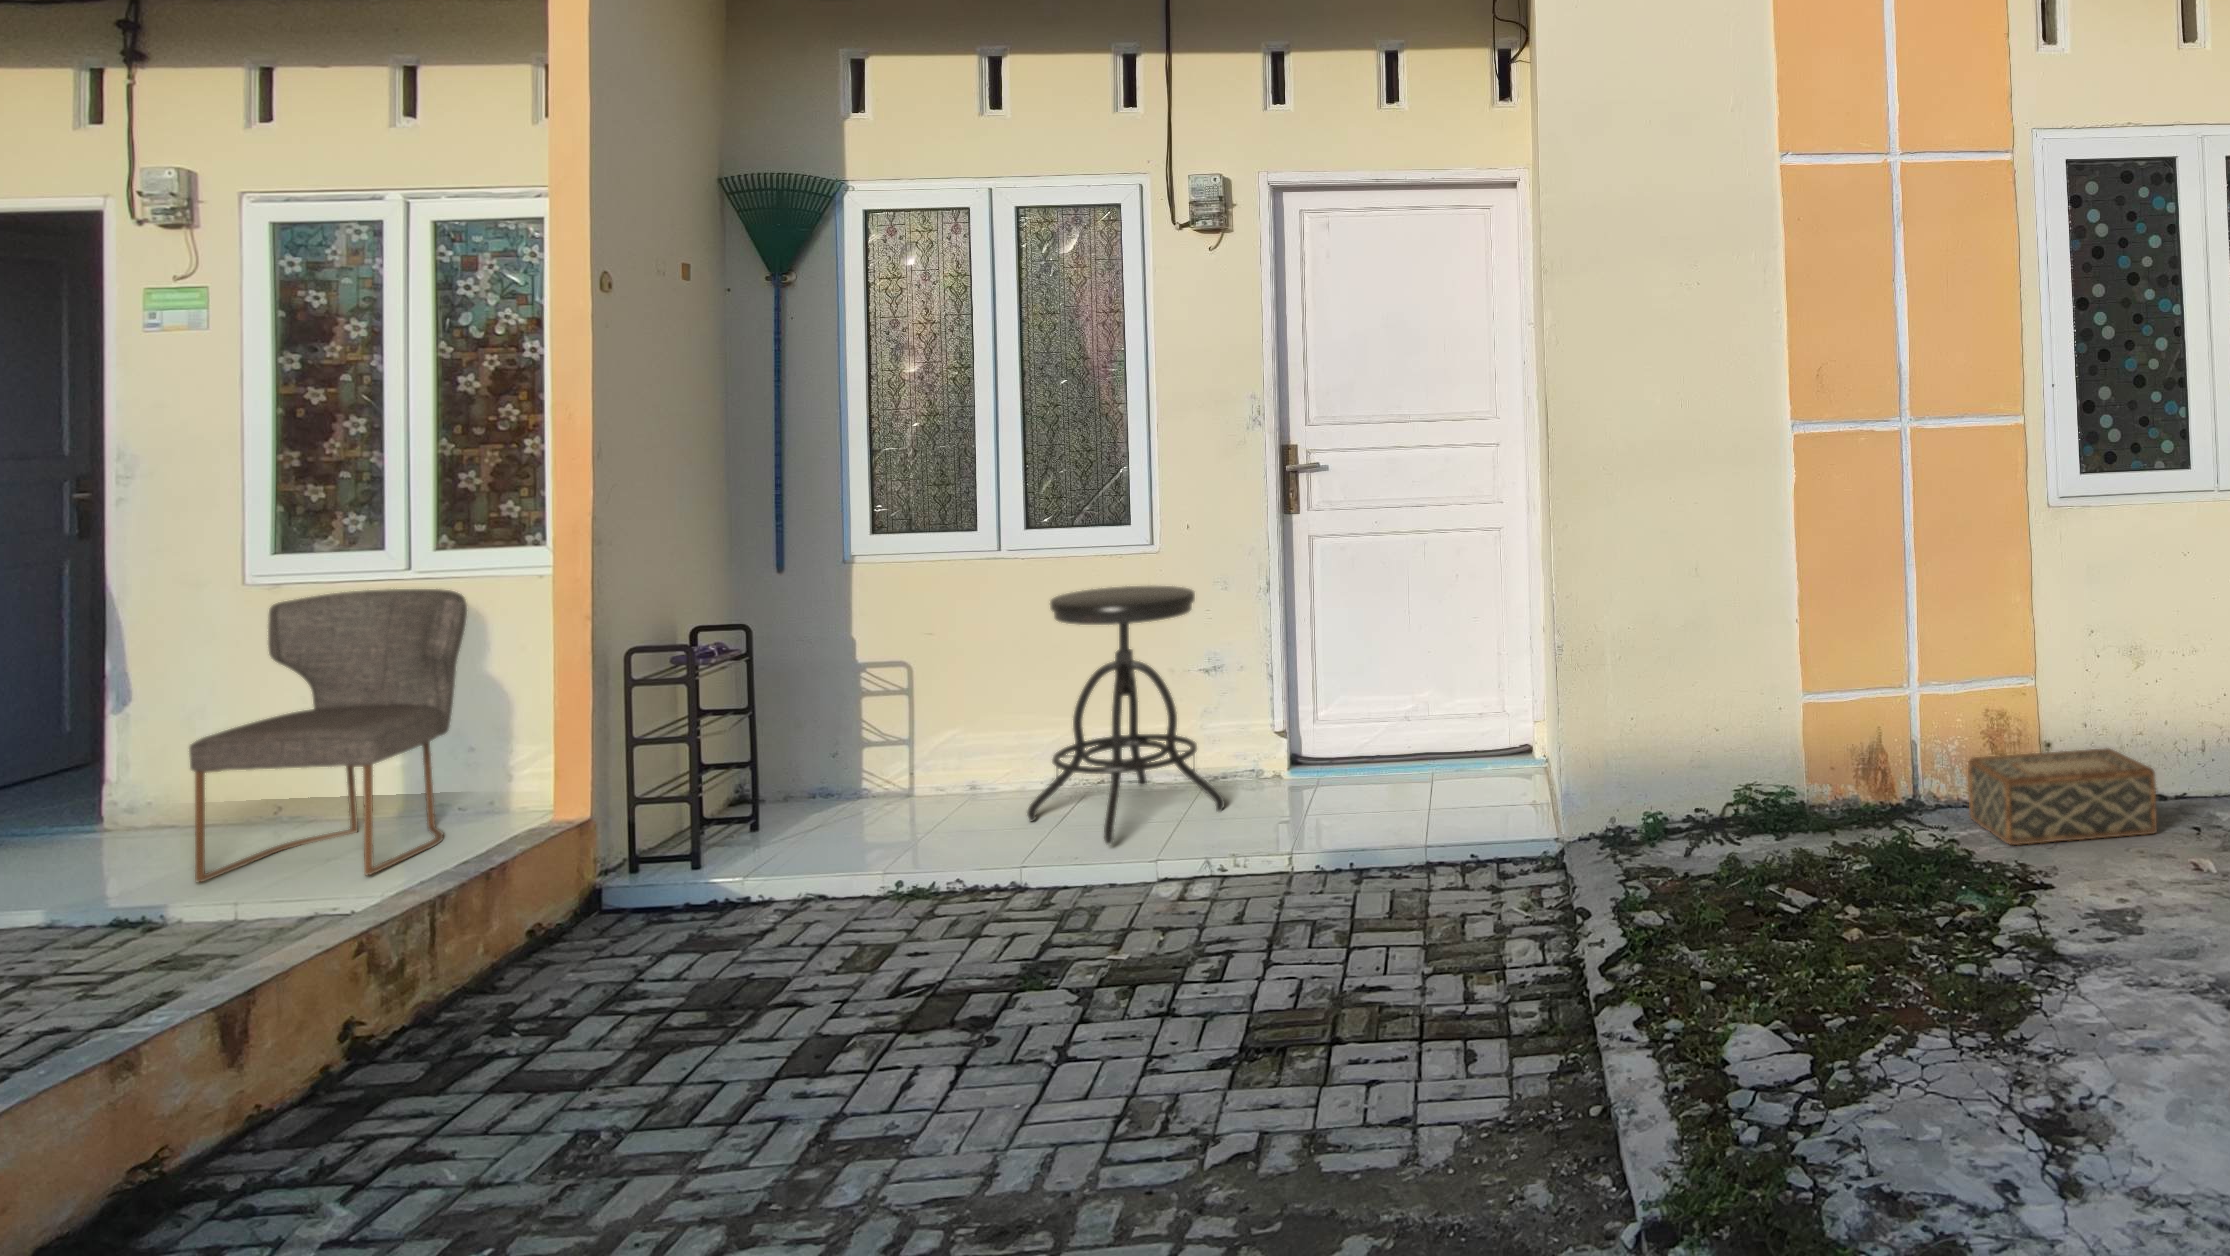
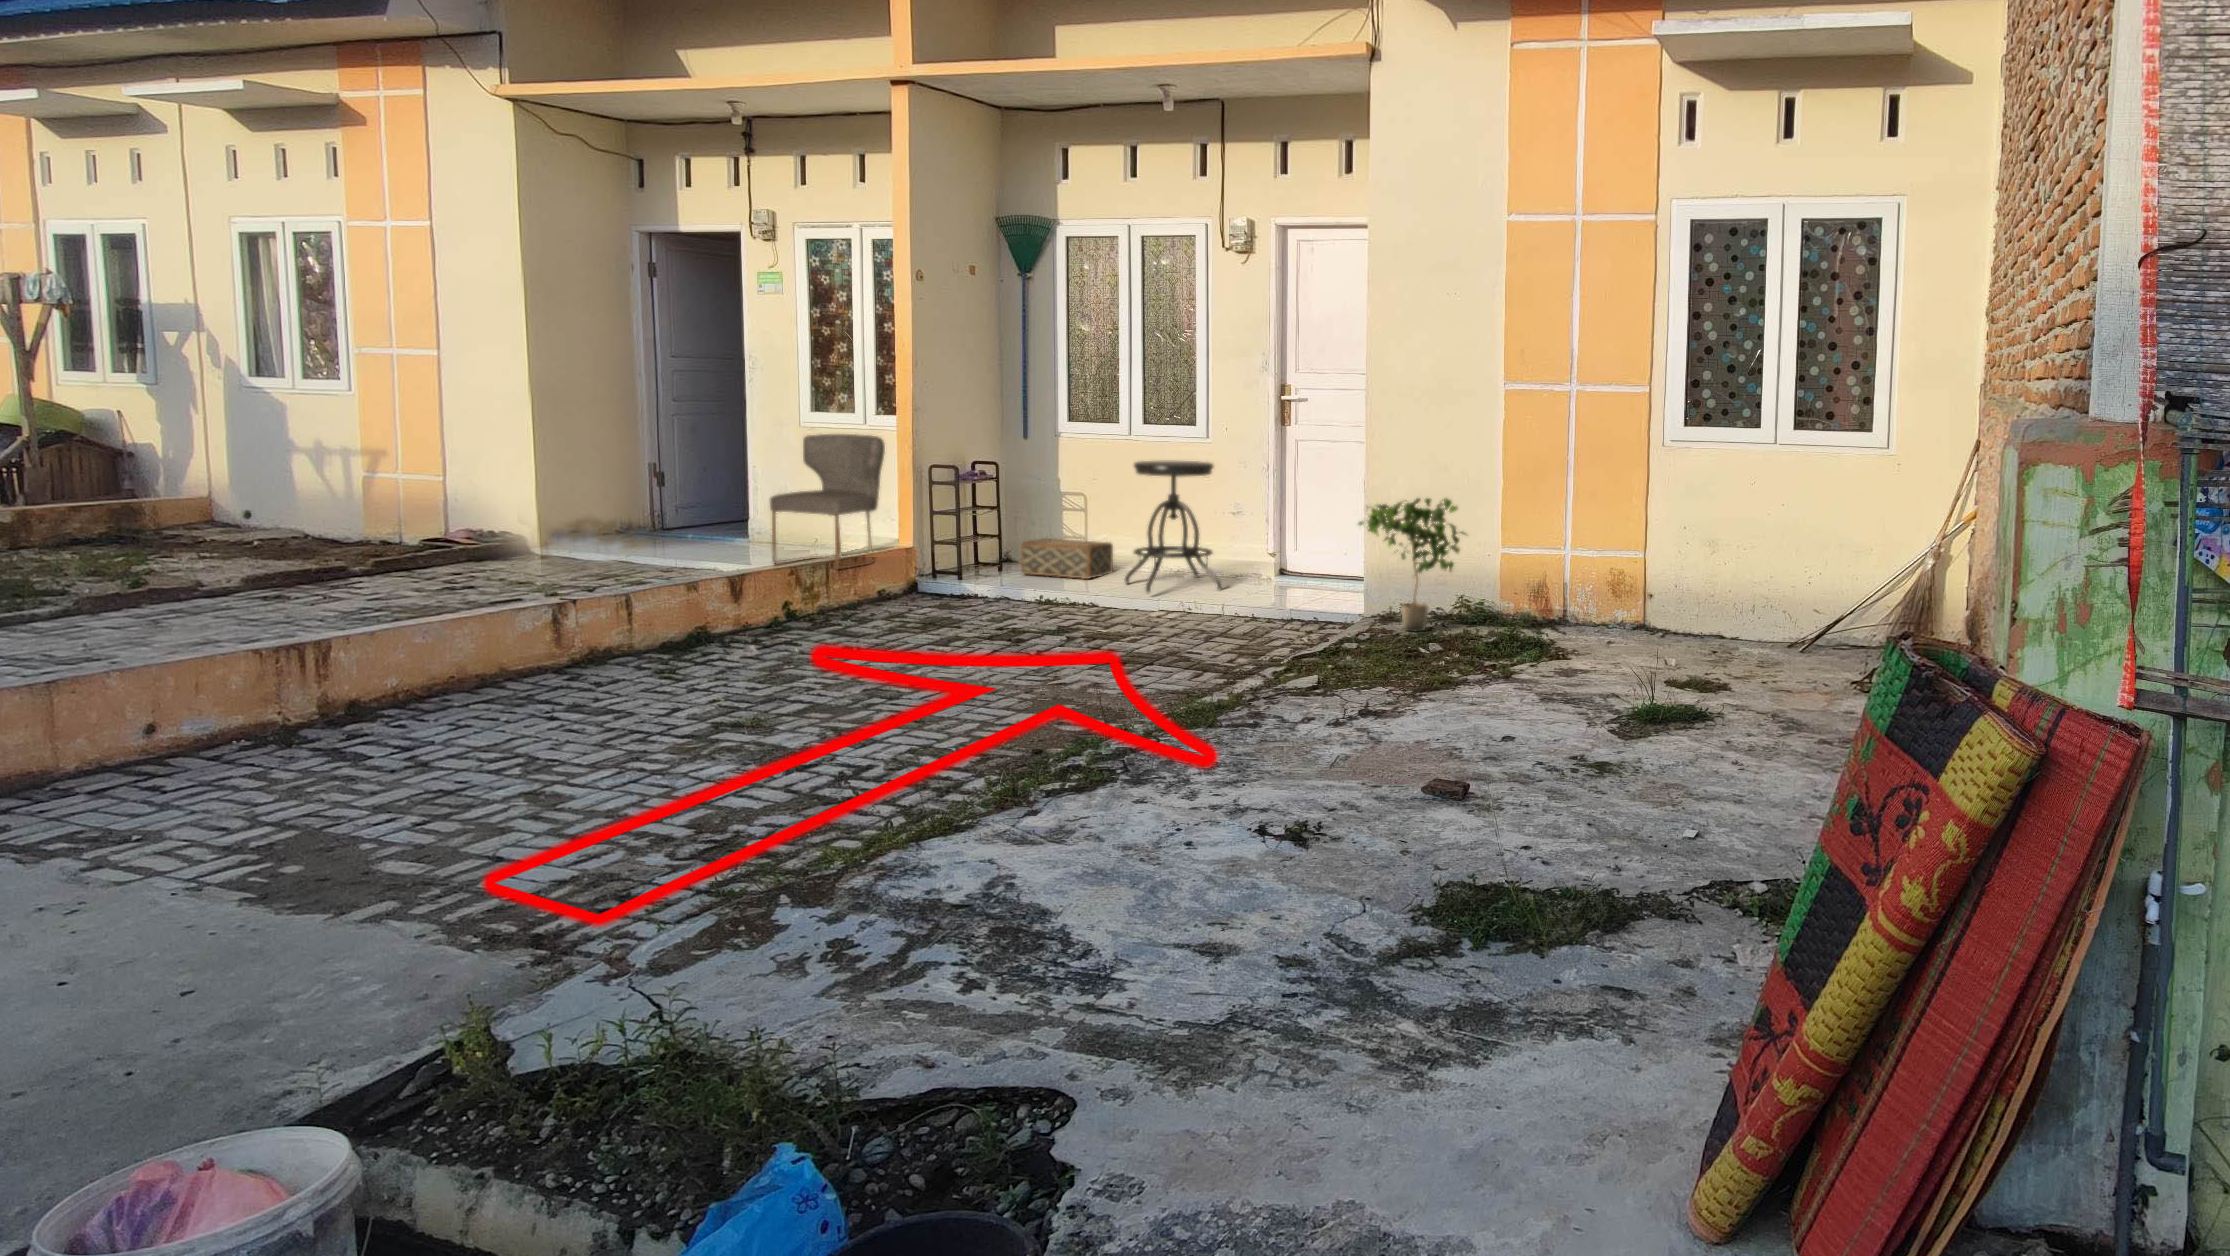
potted plant: none [1619,625,1784,874] -> present [1358,498,1466,632]
woven basket: present [1968,748,2157,845] -> present [1021,538,1113,579]

